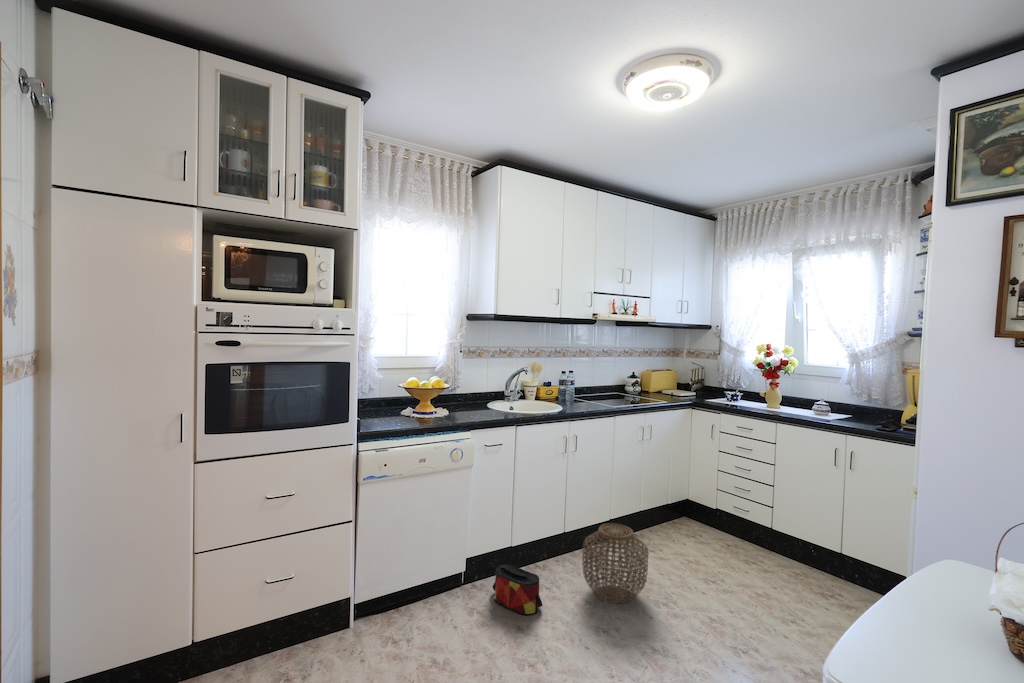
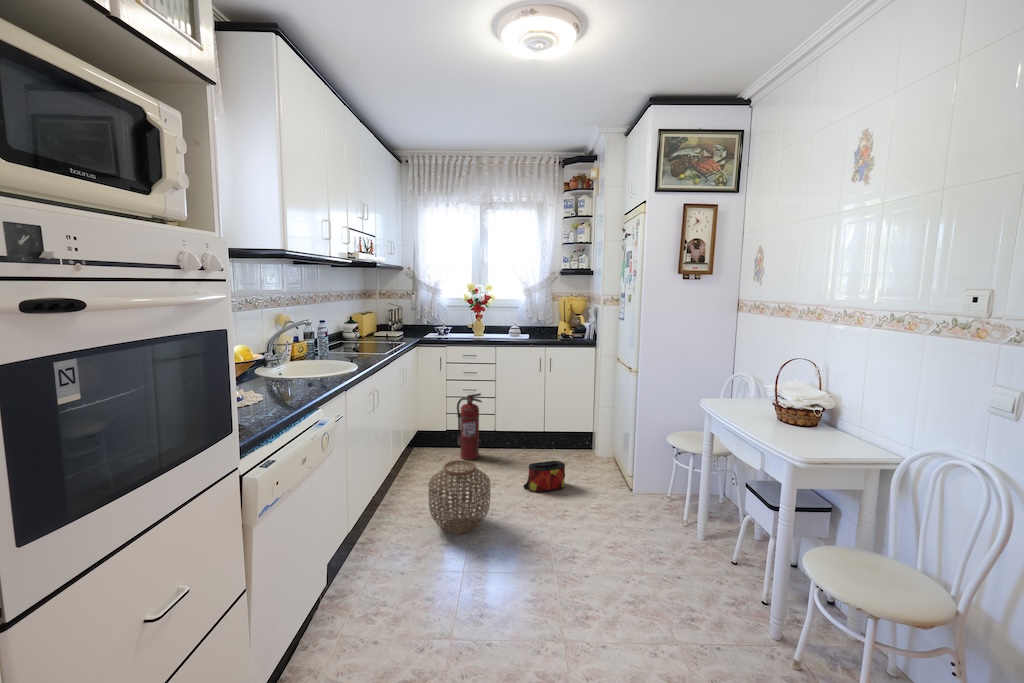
fire extinguisher: none [709,472,738,551] -> present [457,393,482,460]
bag: present [493,564,543,615] -> present [523,461,565,492]

